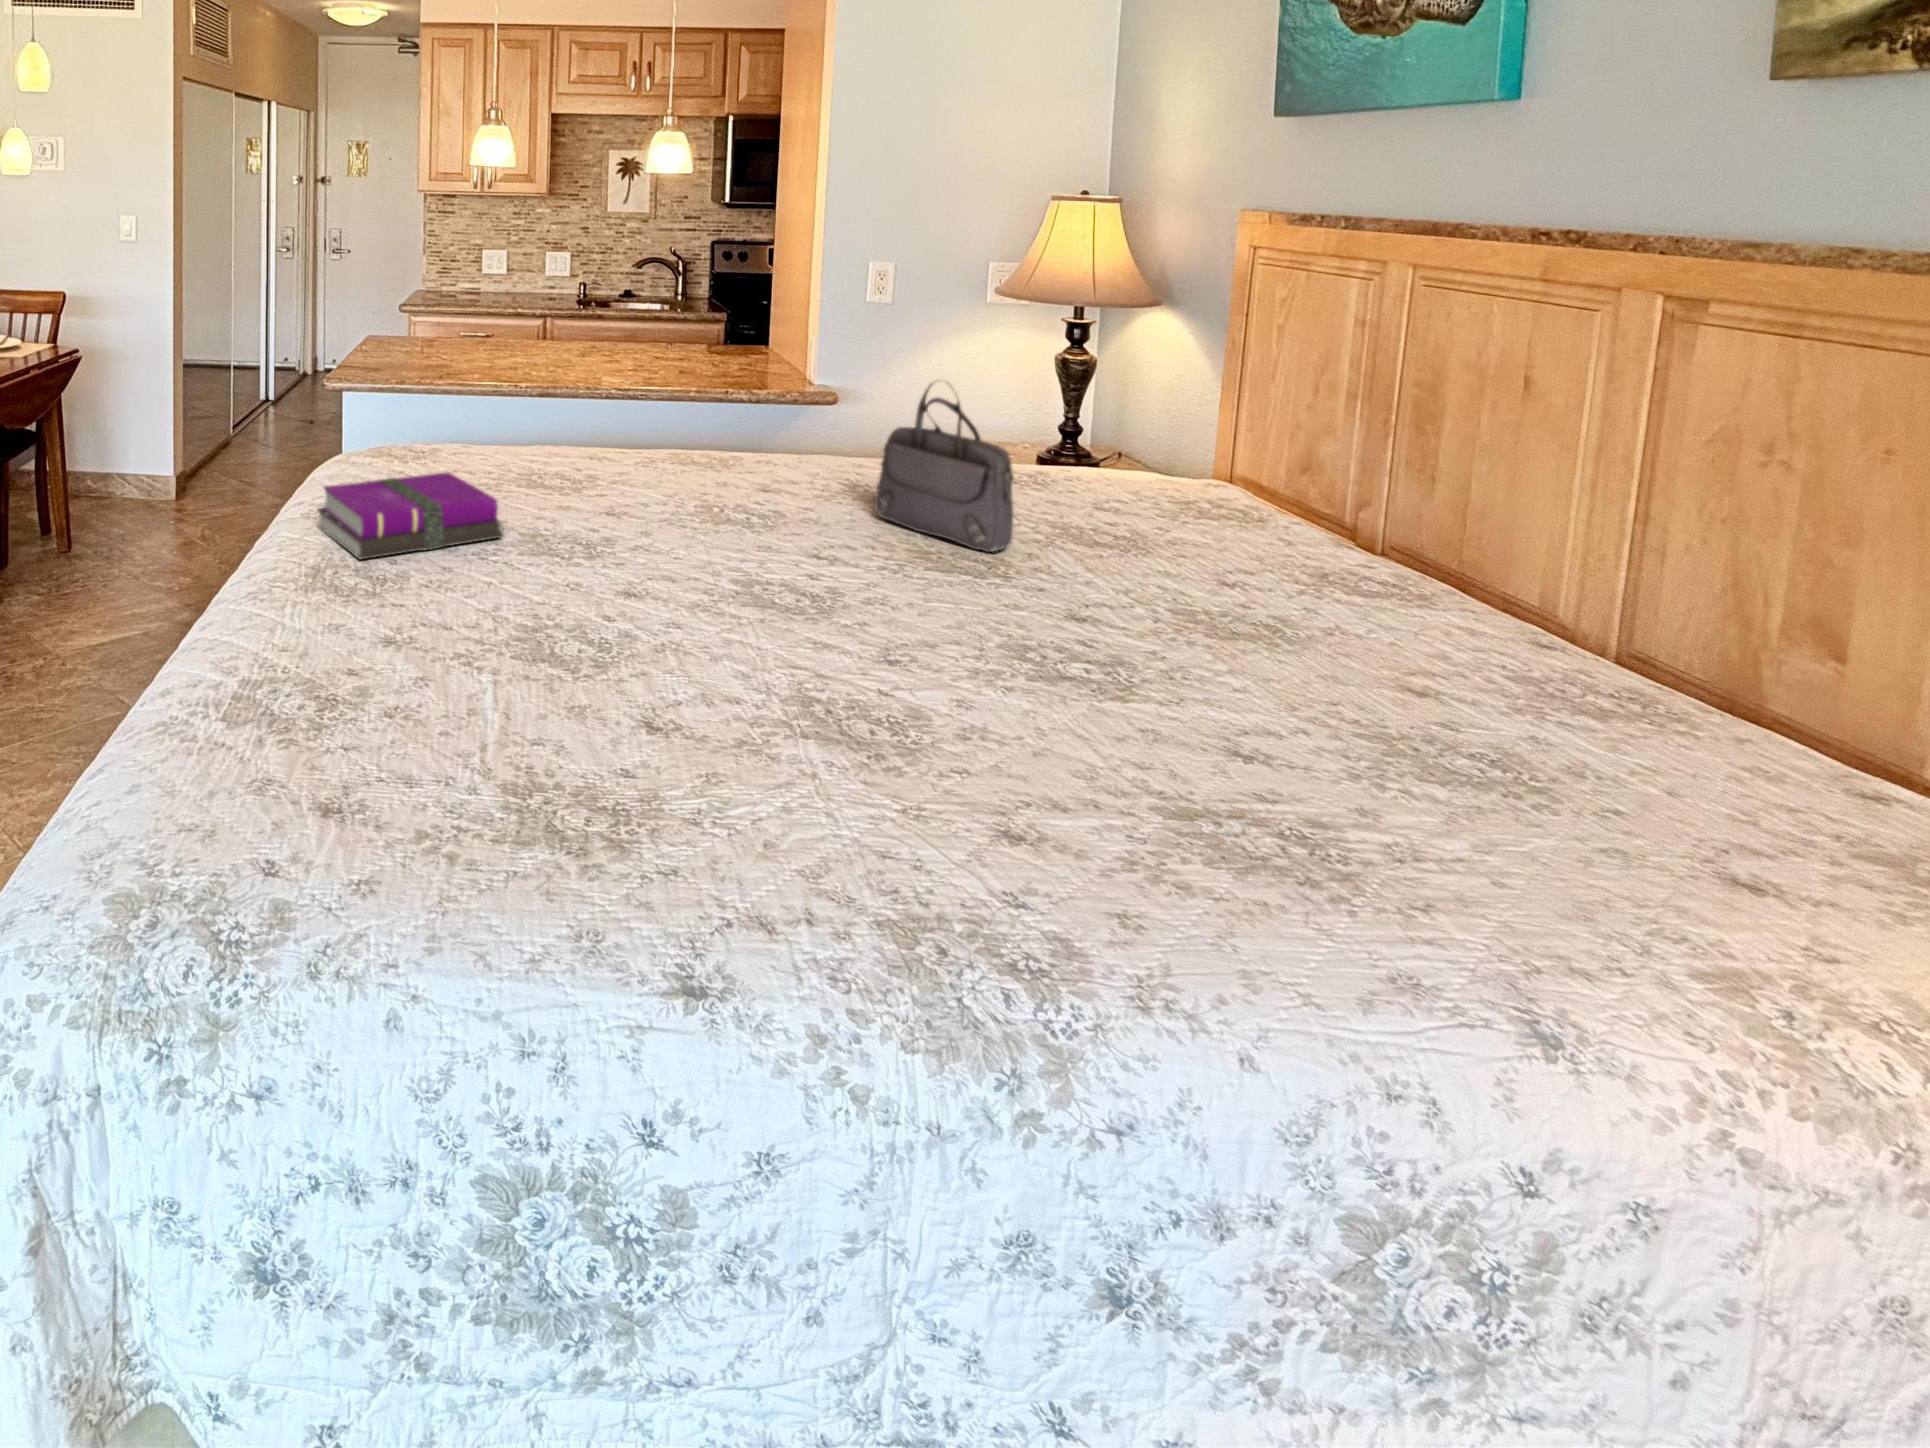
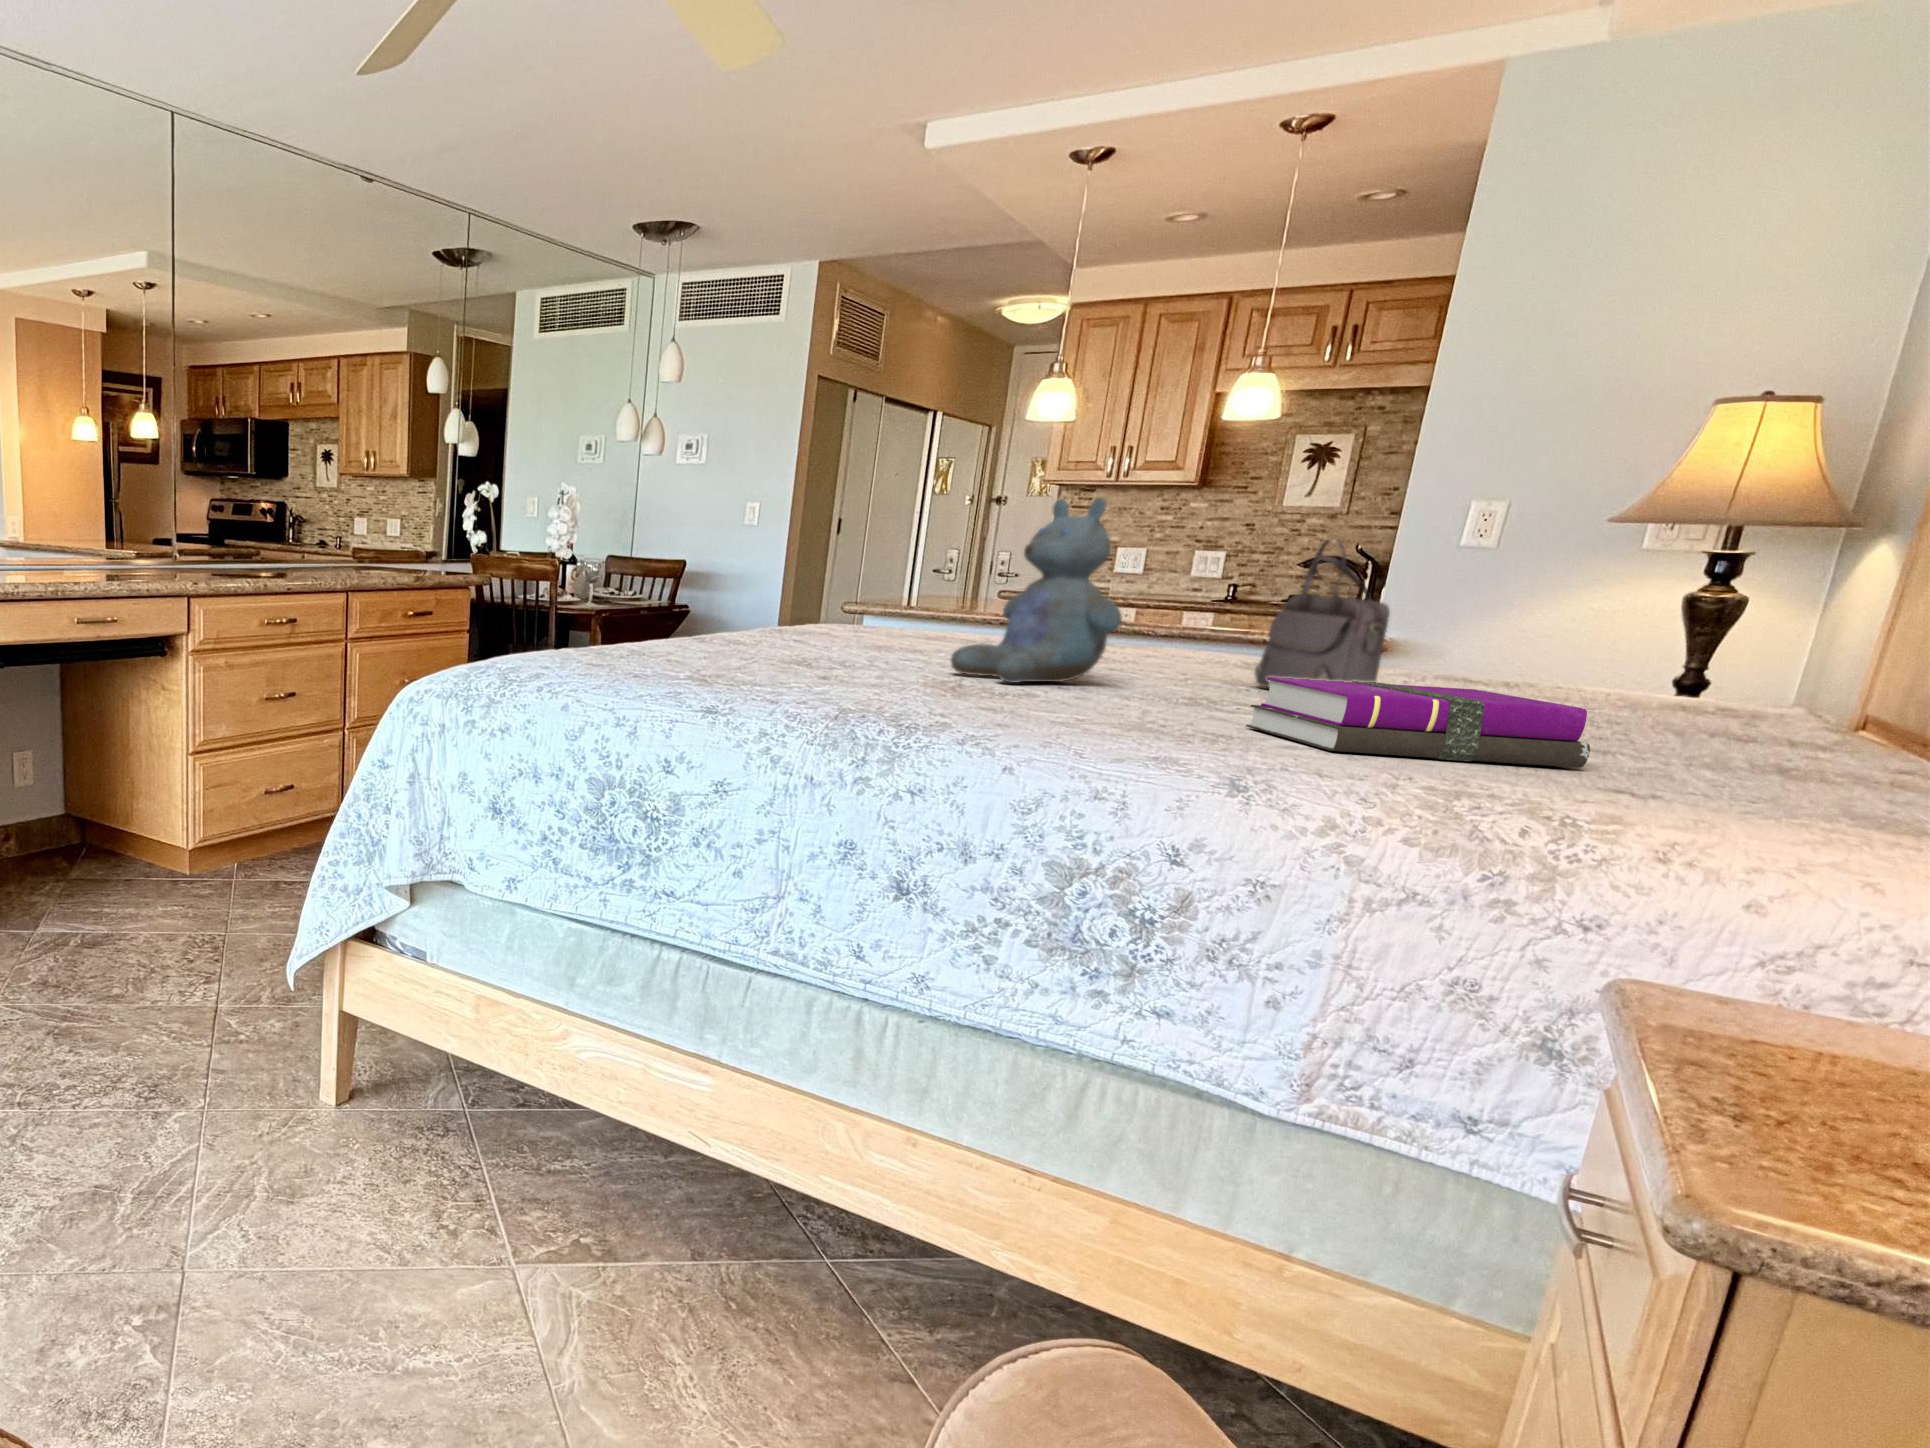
stuffed bear: none [674,370,860,618] -> present [951,498,1122,683]
notebook: present [318,473,503,560] -> present [1246,677,1590,768]

